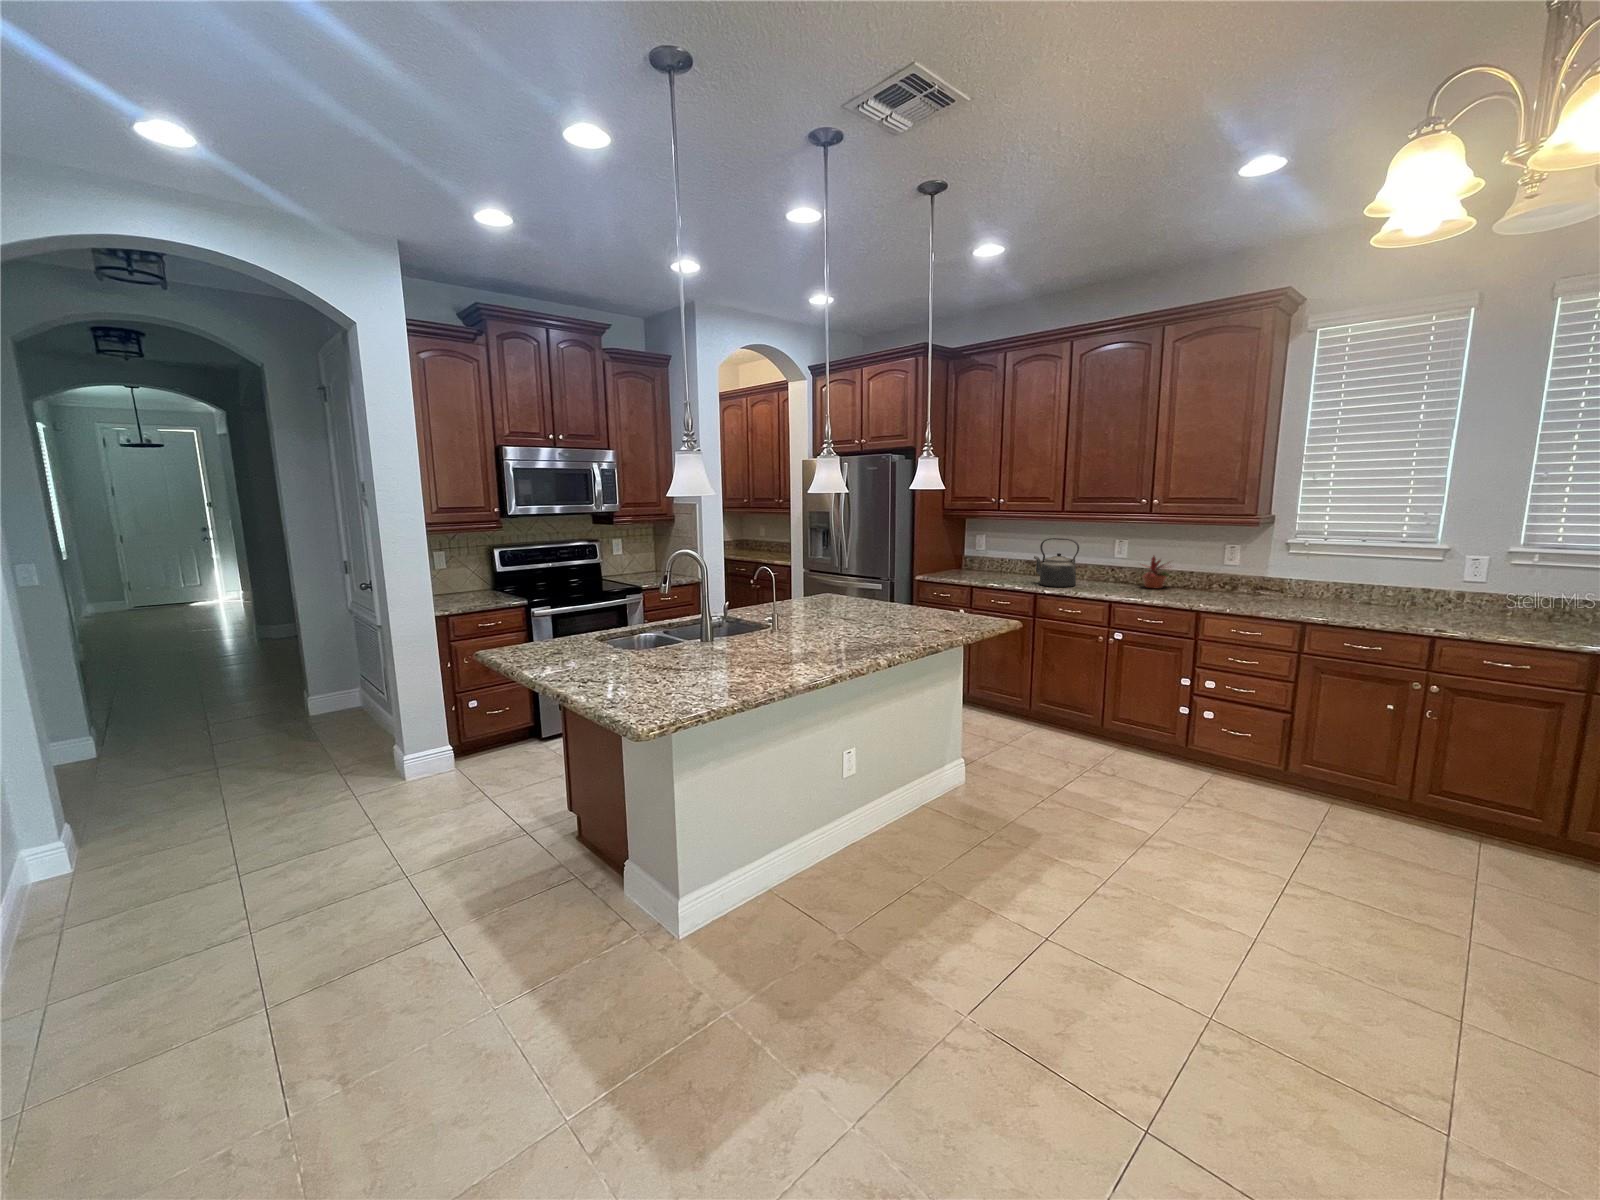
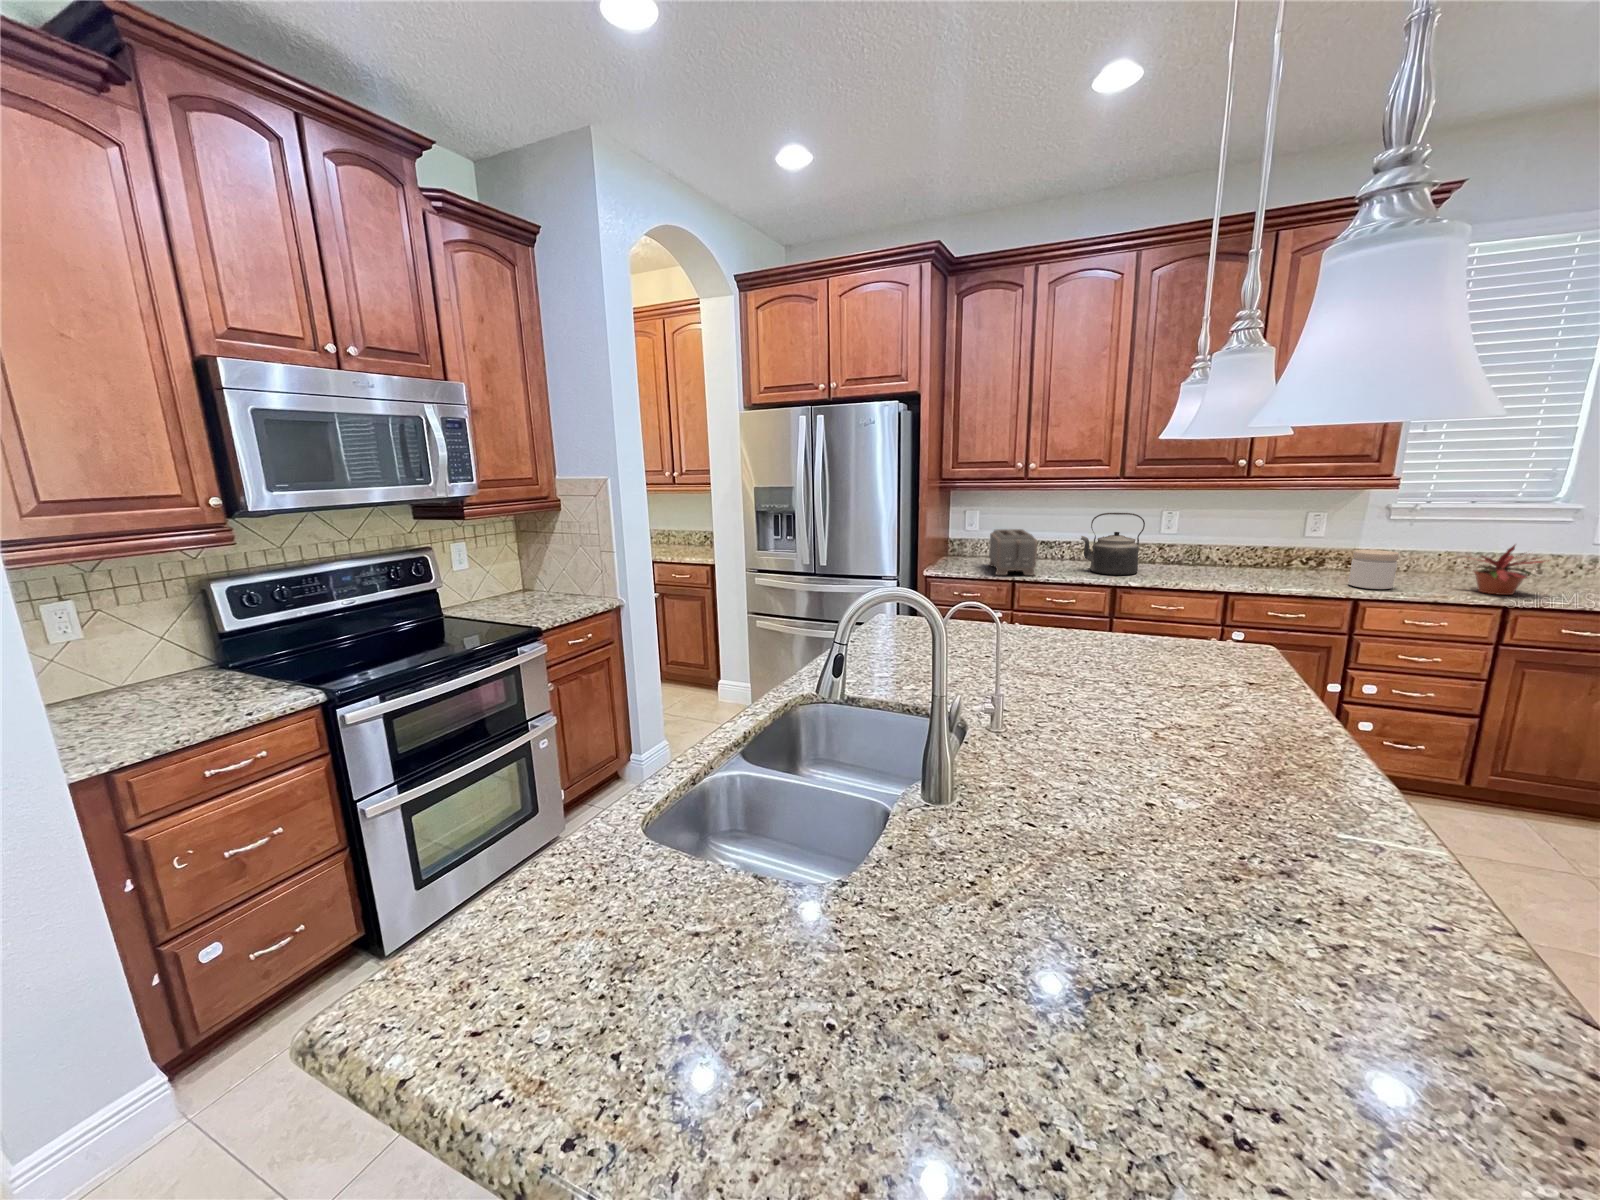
toaster: none [963,549,1002,584] -> present [989,529,1037,575]
potted plant: present [1142,556,1169,588] -> present [1474,545,1543,595]
jar: none [1213,574,1248,606] -> present [1348,550,1399,589]

